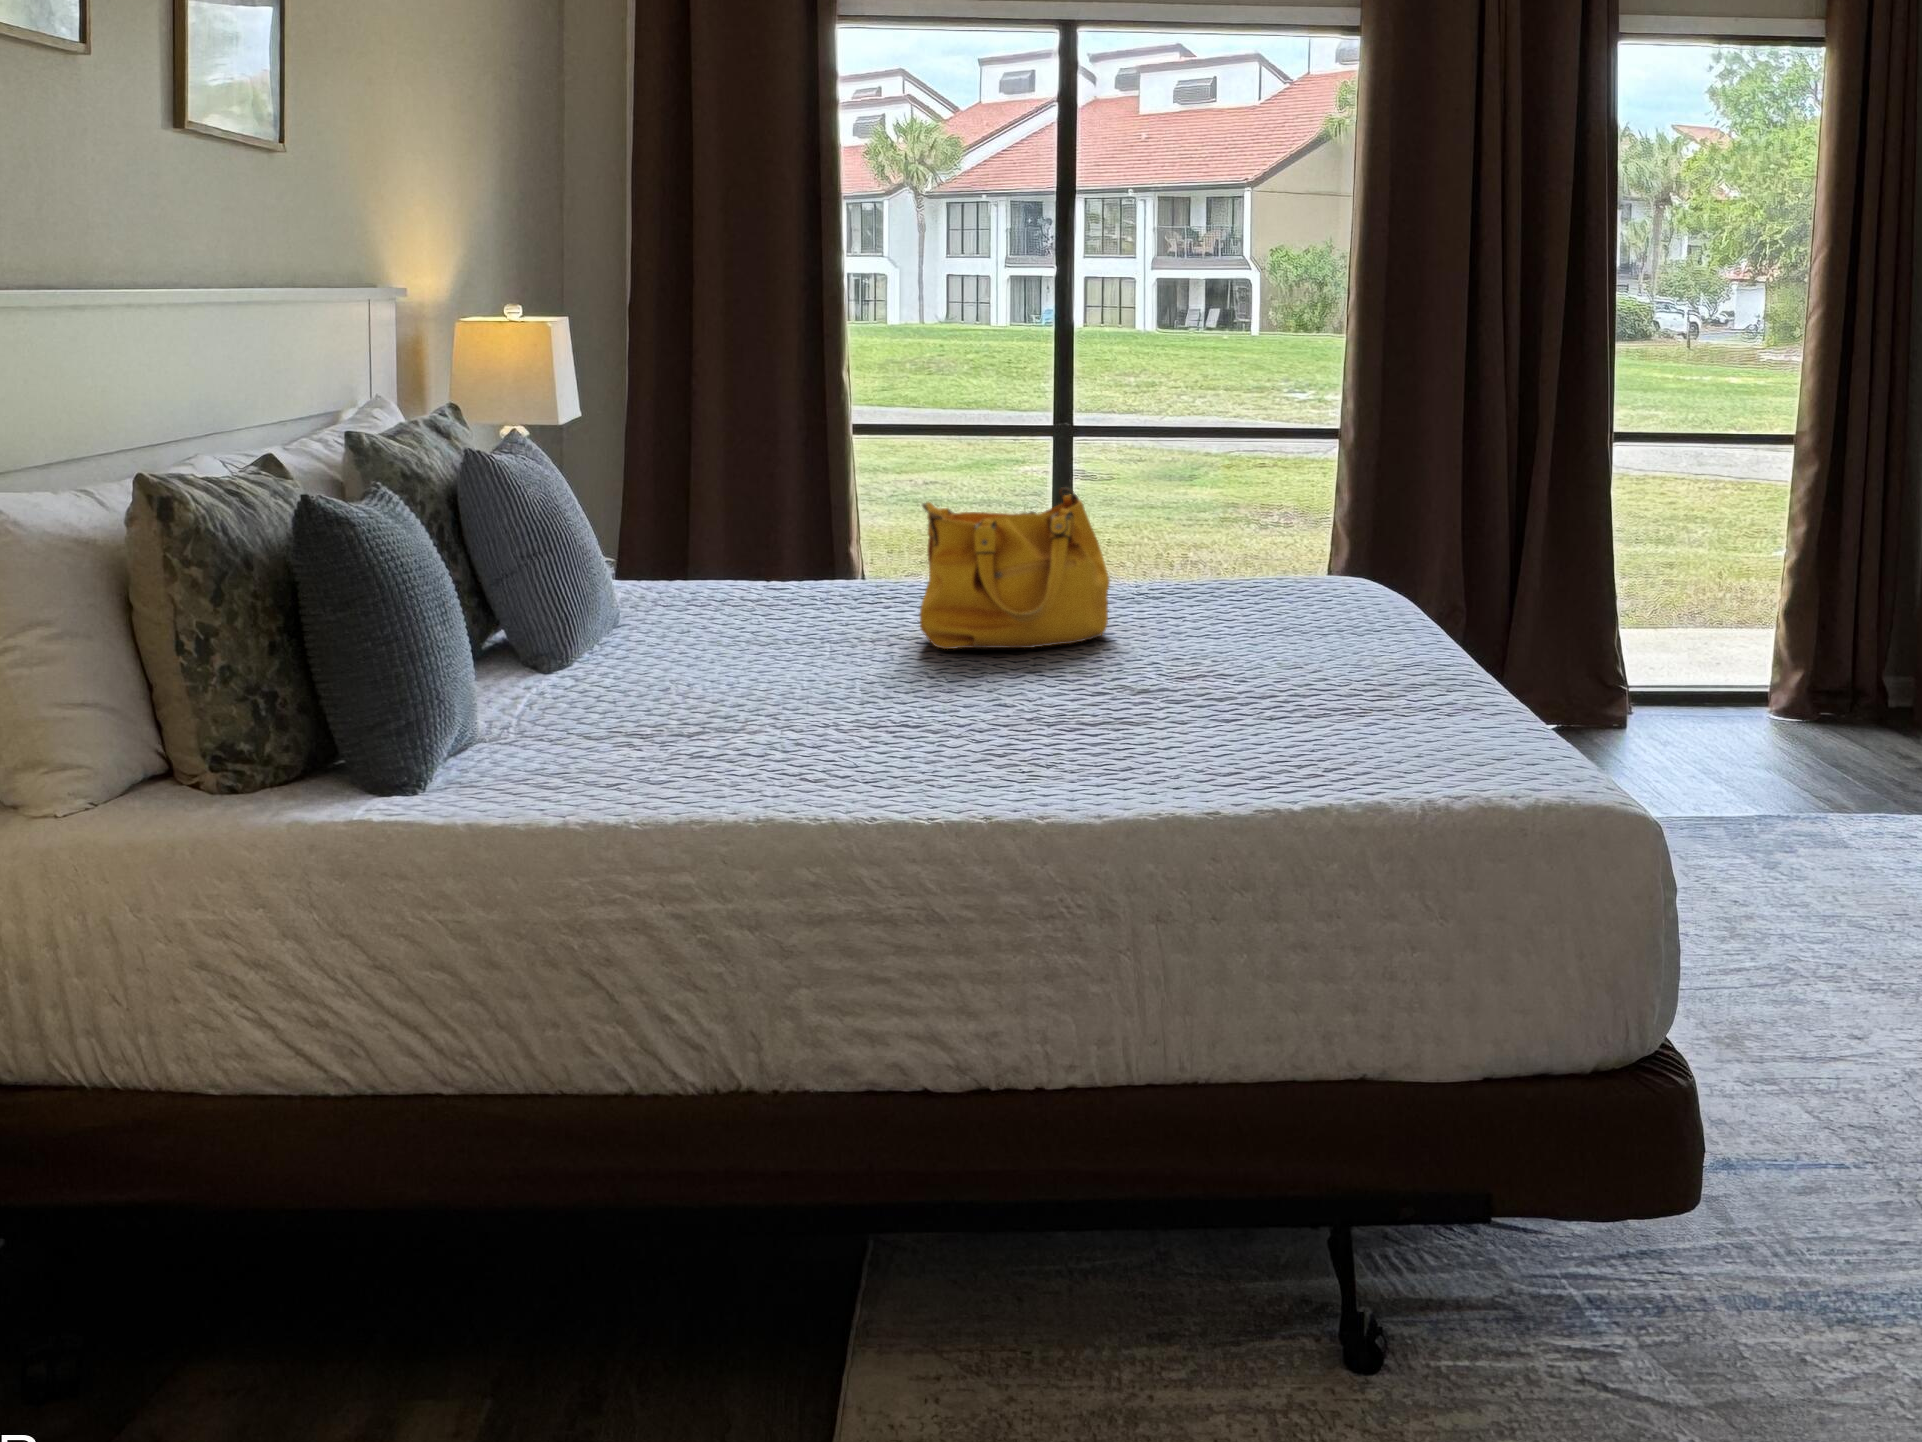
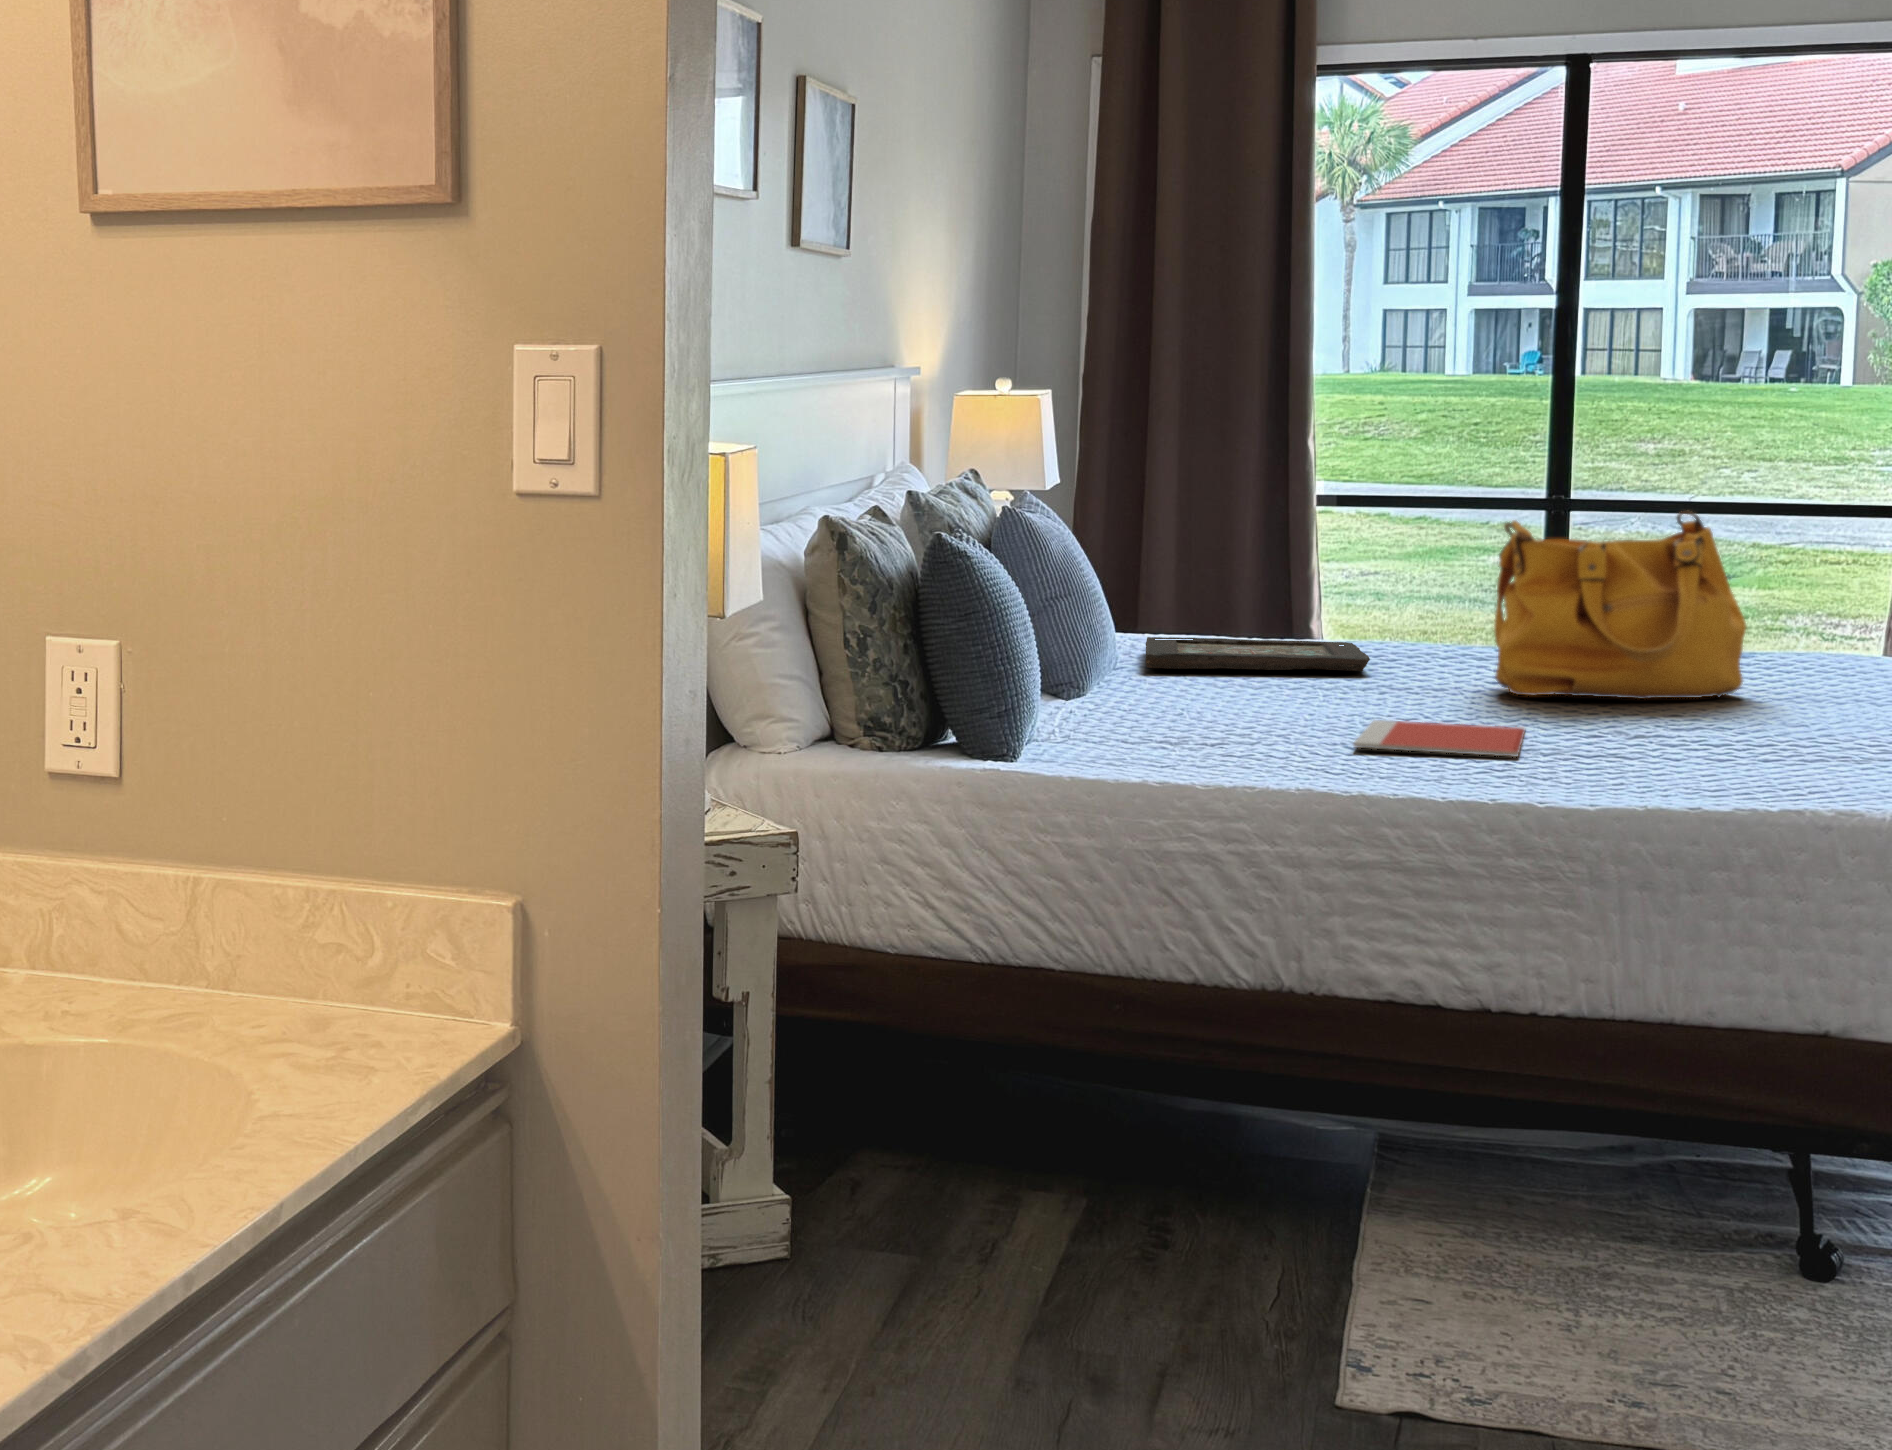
decorative tray: none [660,576,857,620] -> present [1145,637,1370,671]
notebook: none [732,697,909,753] -> present [1353,720,1525,757]

